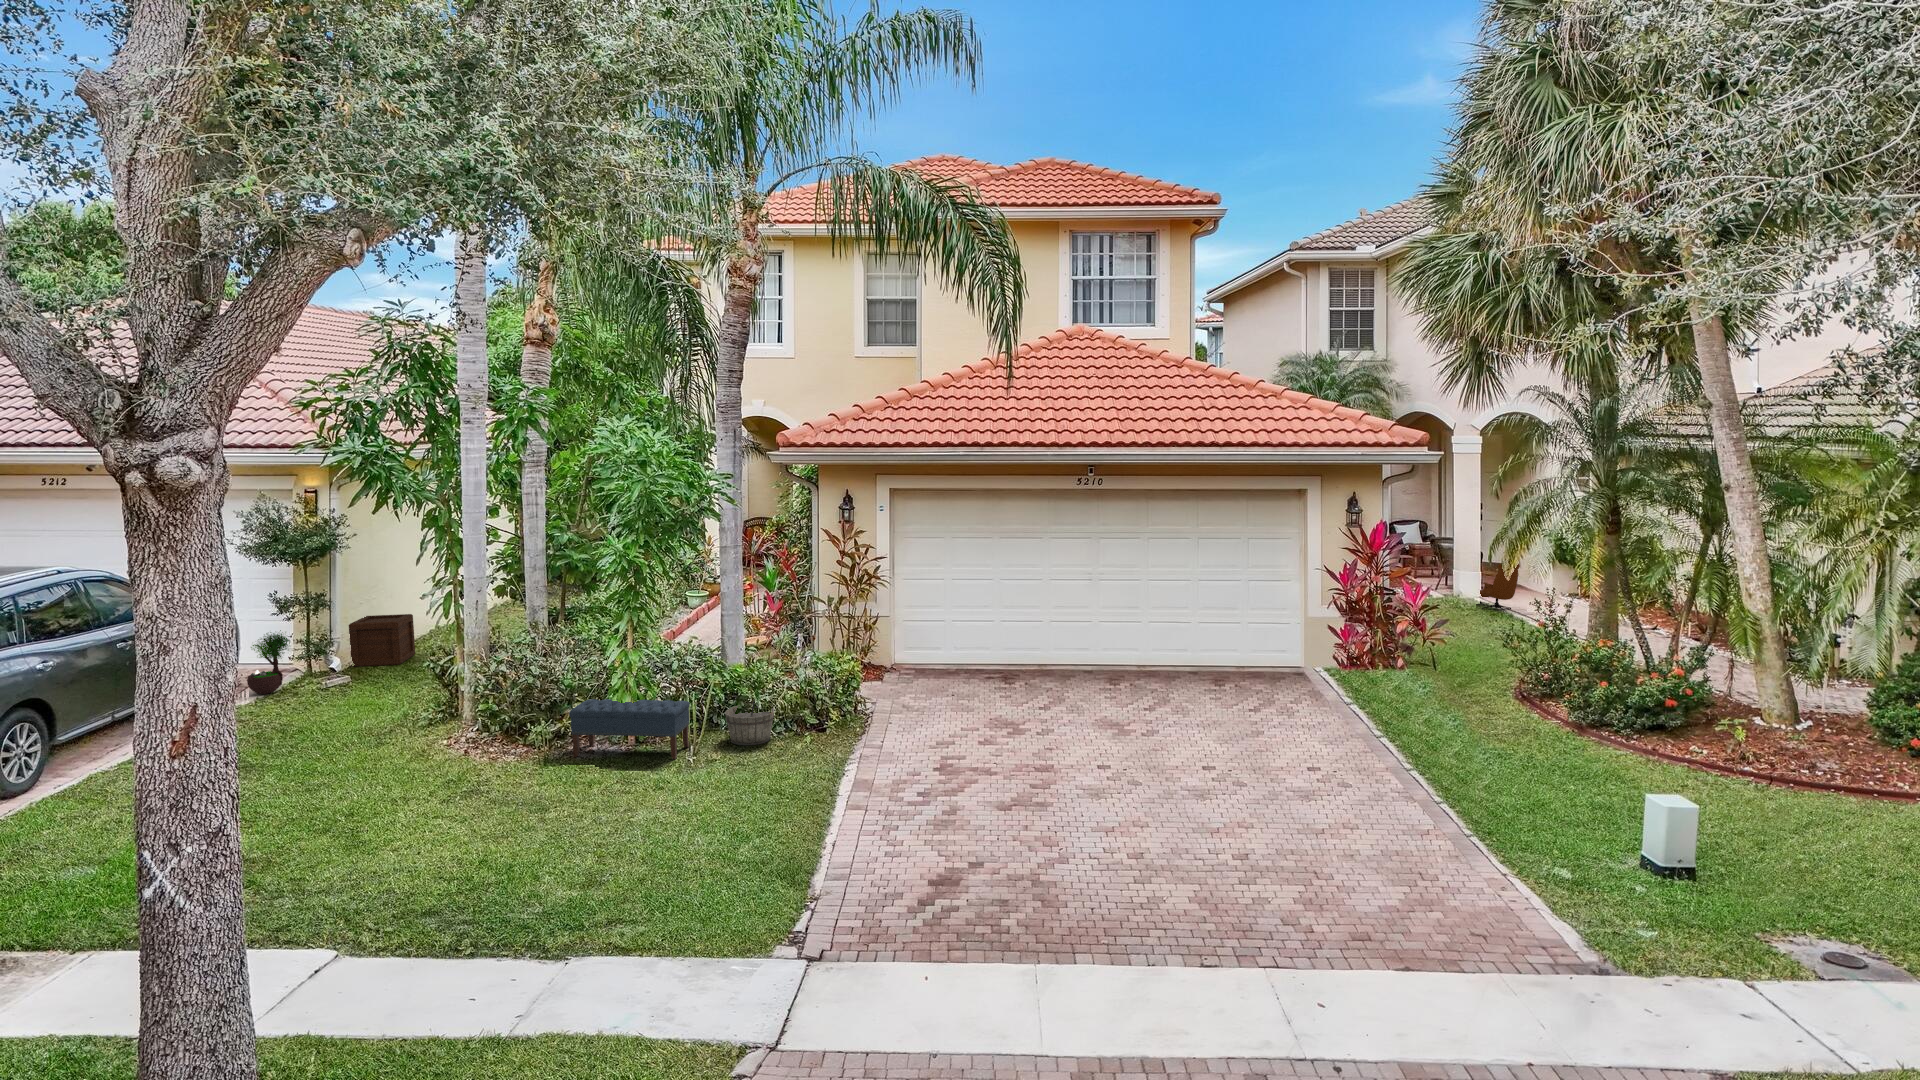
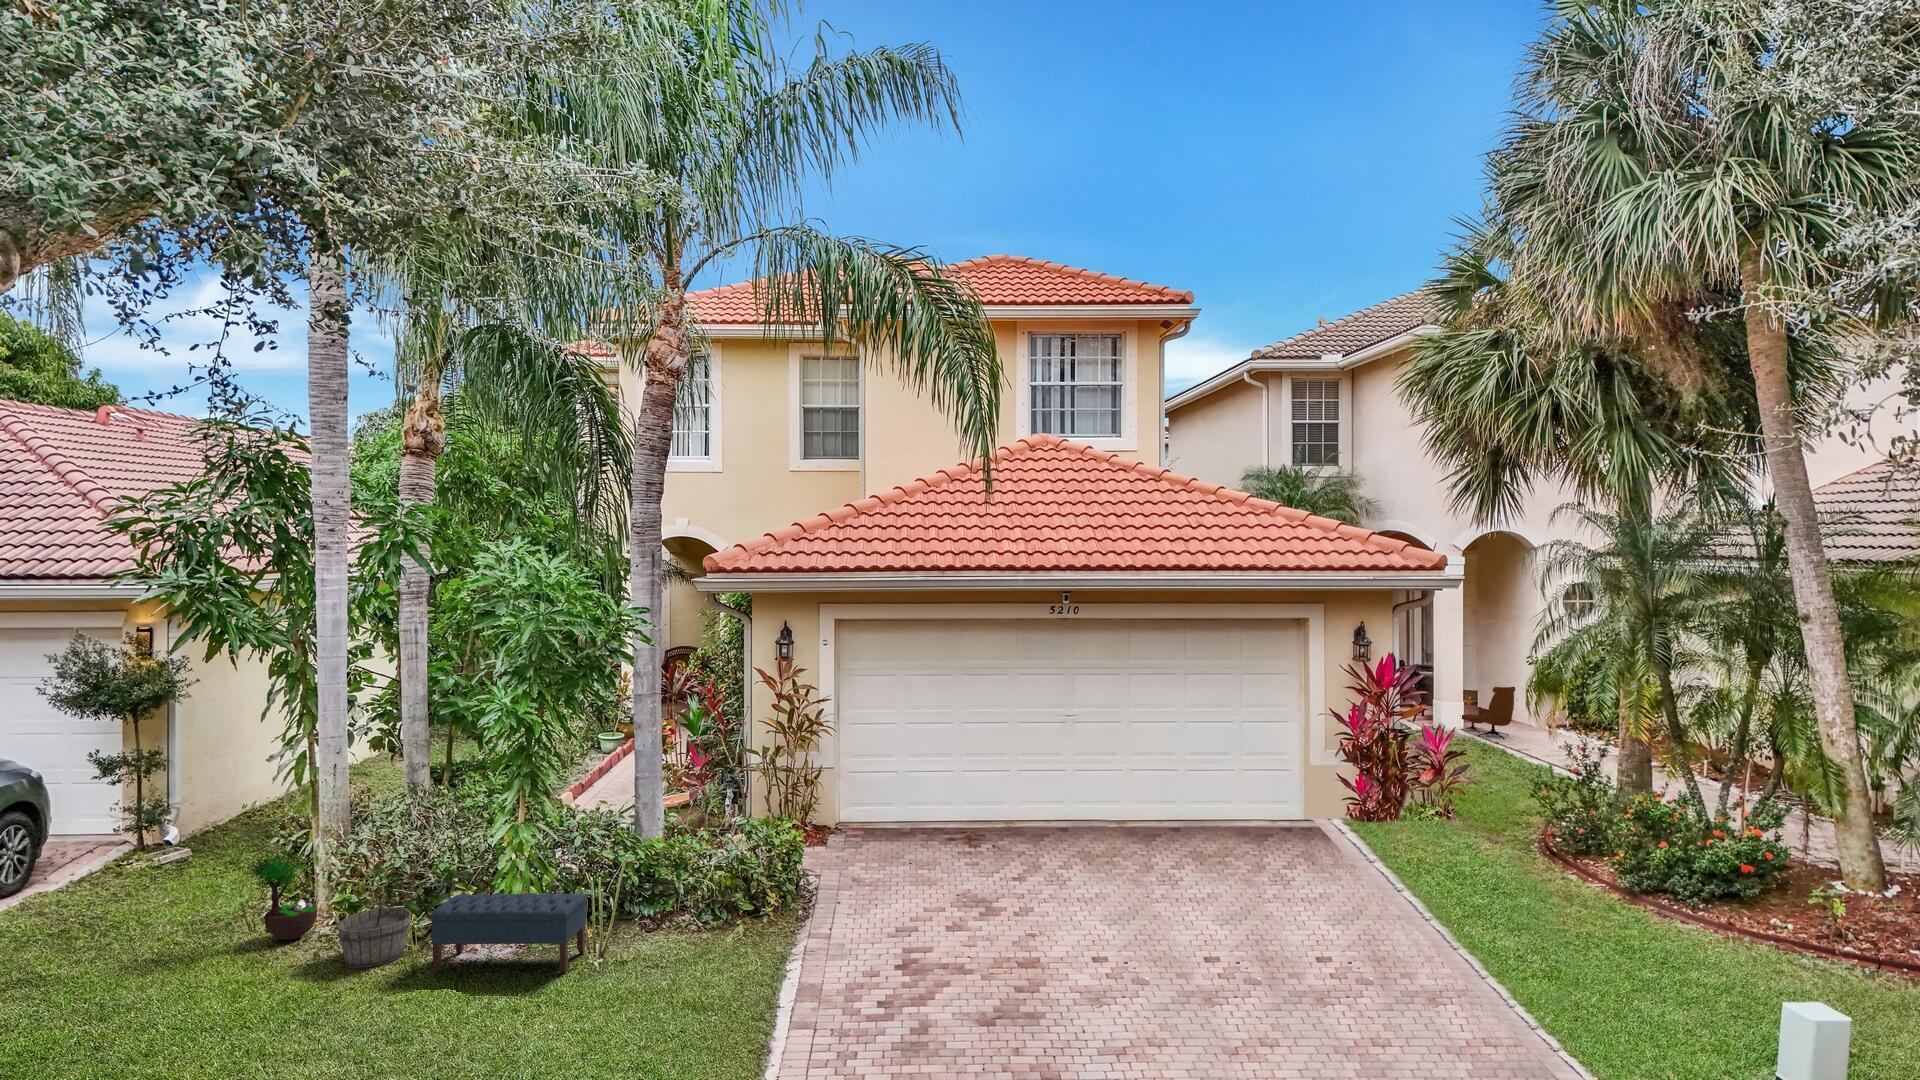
wooden crate: present [349,614,415,667] -> none [174,771,260,841]
potted tree: present [247,630,290,694] -> present [246,847,317,940]
wooden bucket: present [725,699,774,745] -> present [338,902,412,968]

